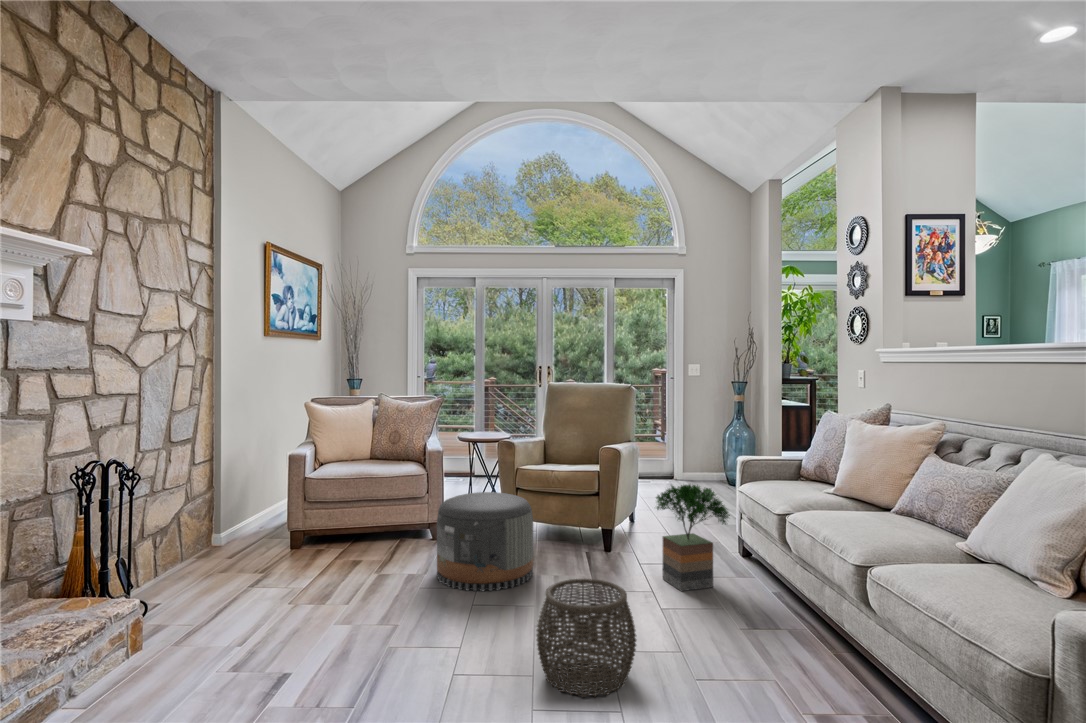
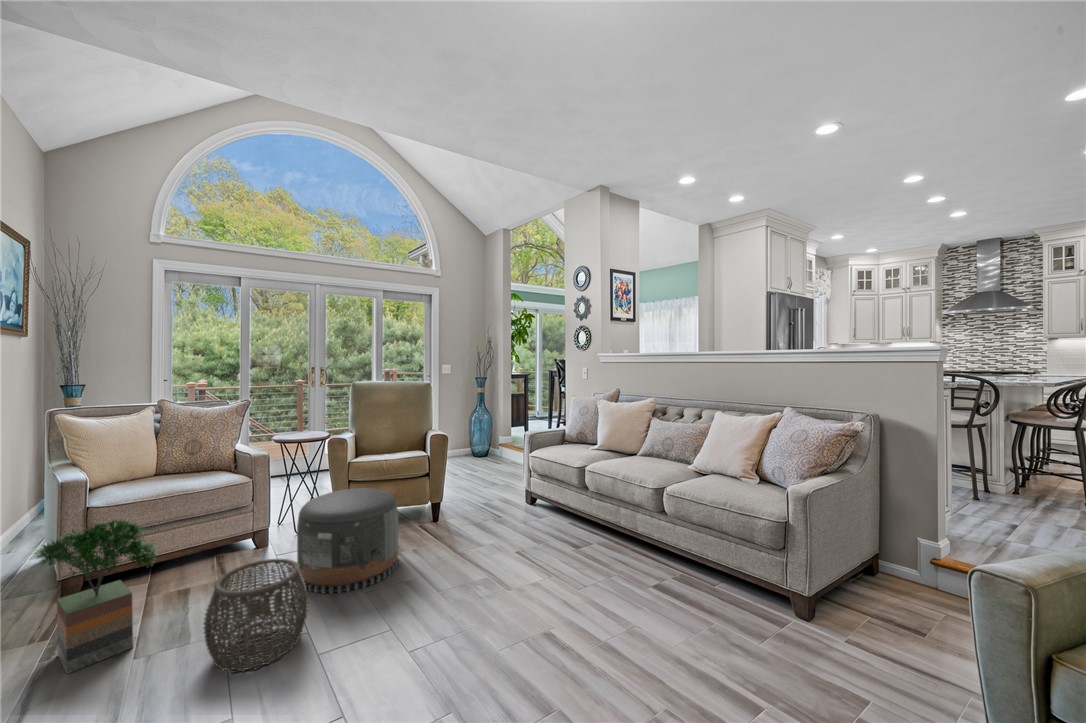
potted tree: present [656,485,730,591] -> present [35,520,157,674]
woven basket: present [536,579,636,697] -> present [204,559,309,673]

